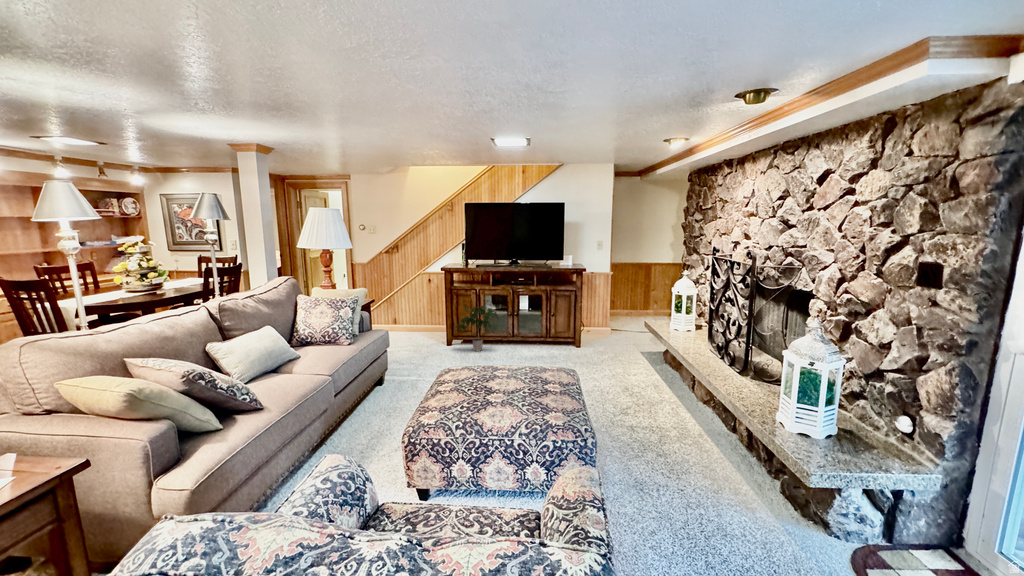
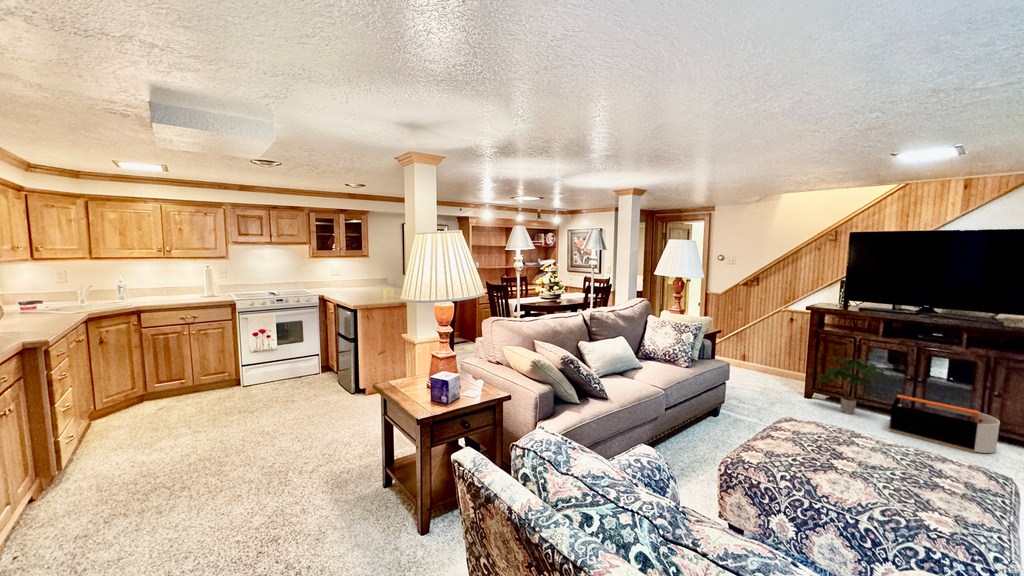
storage bin: none [504,328,558,358] -> present [889,395,1000,453]

